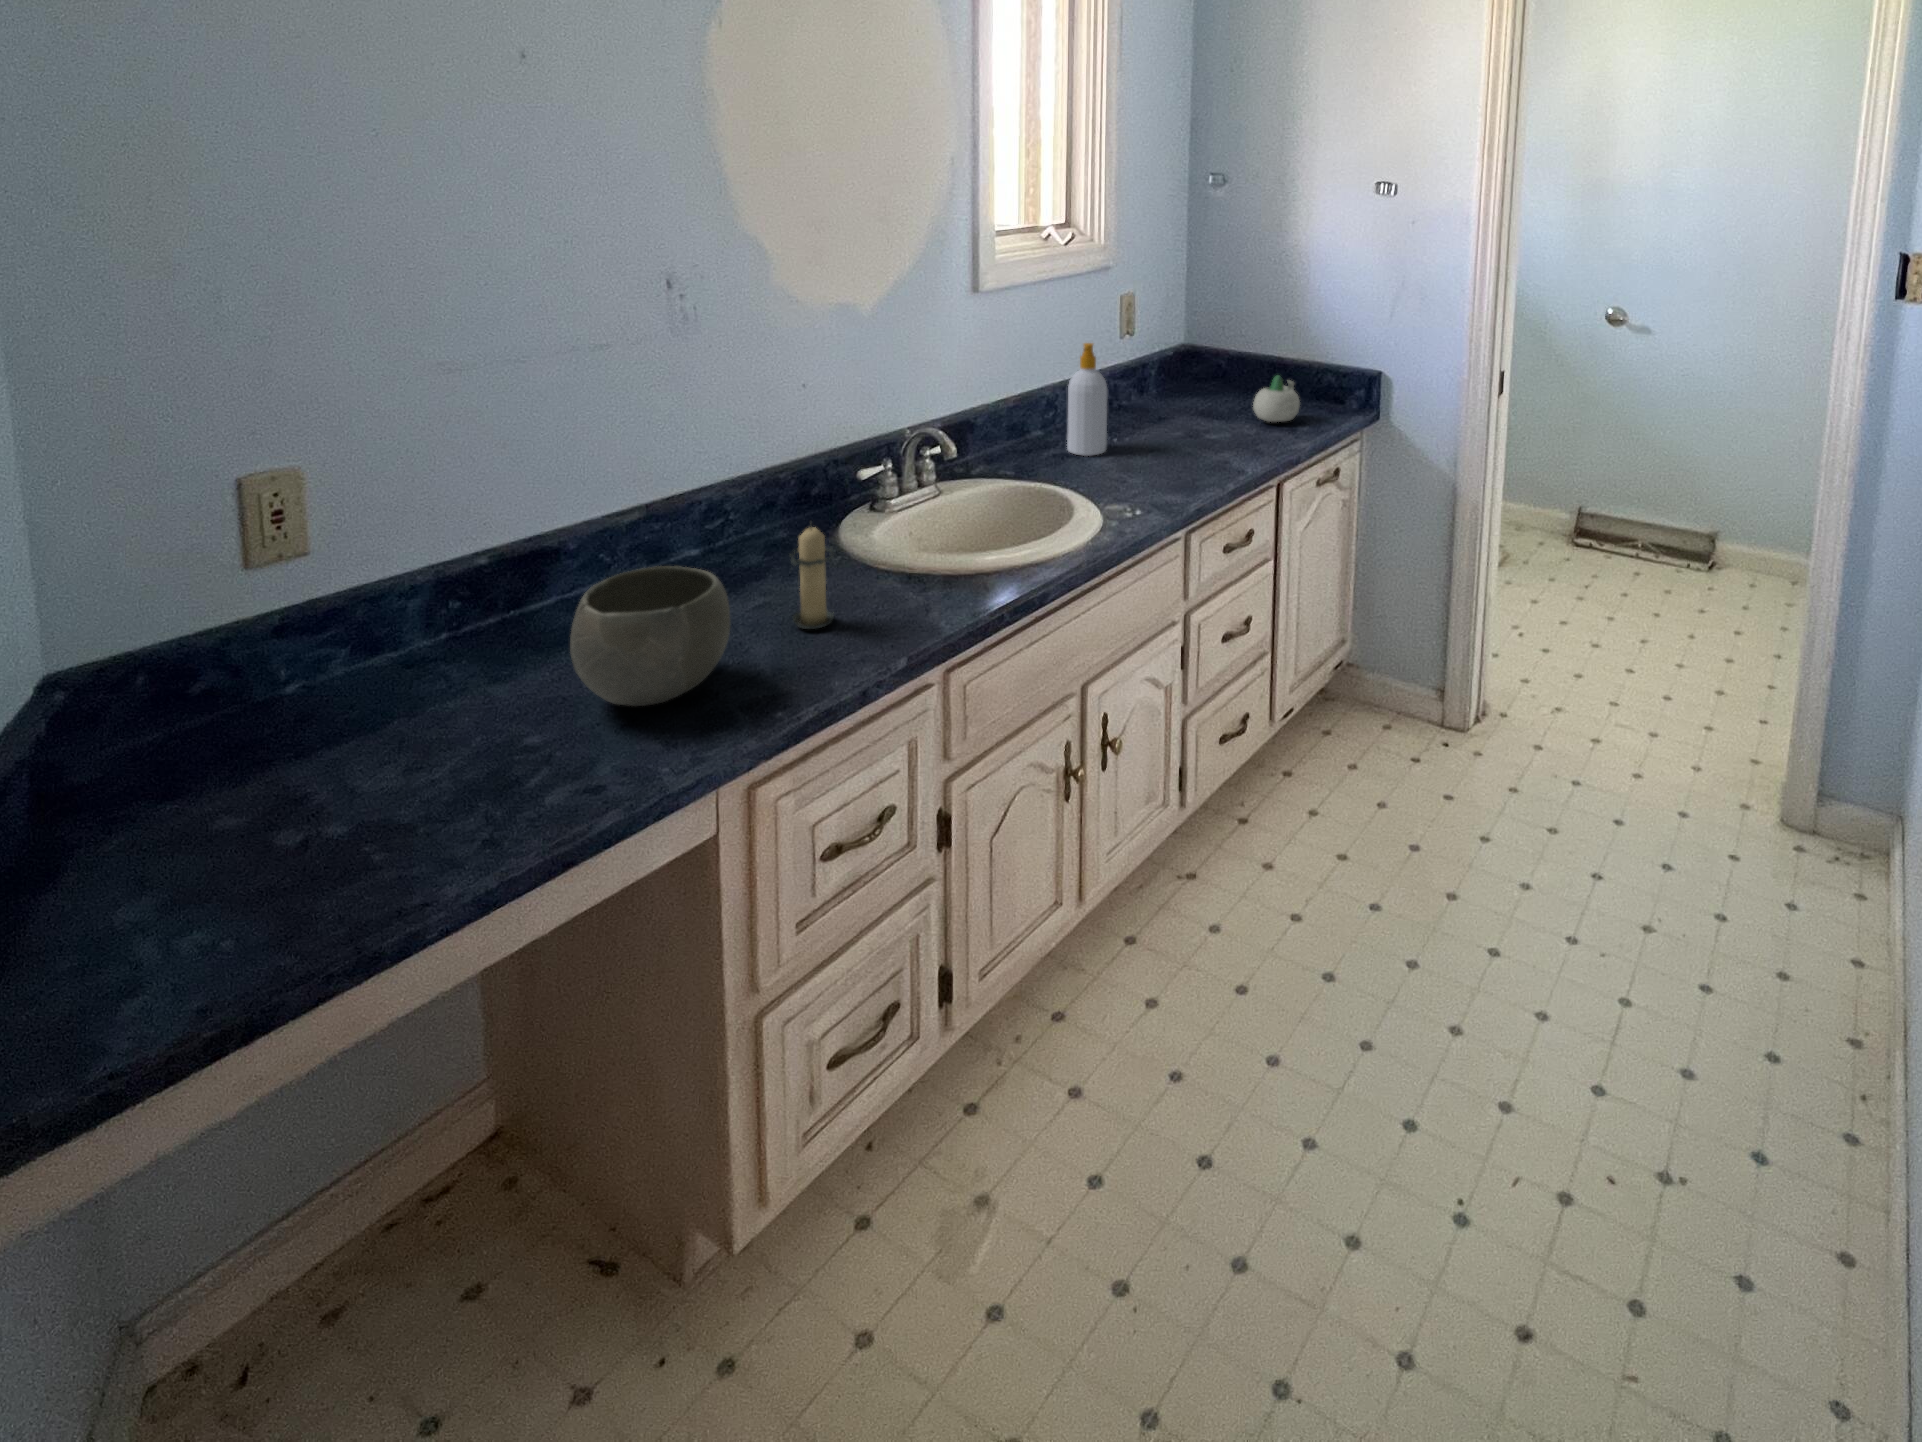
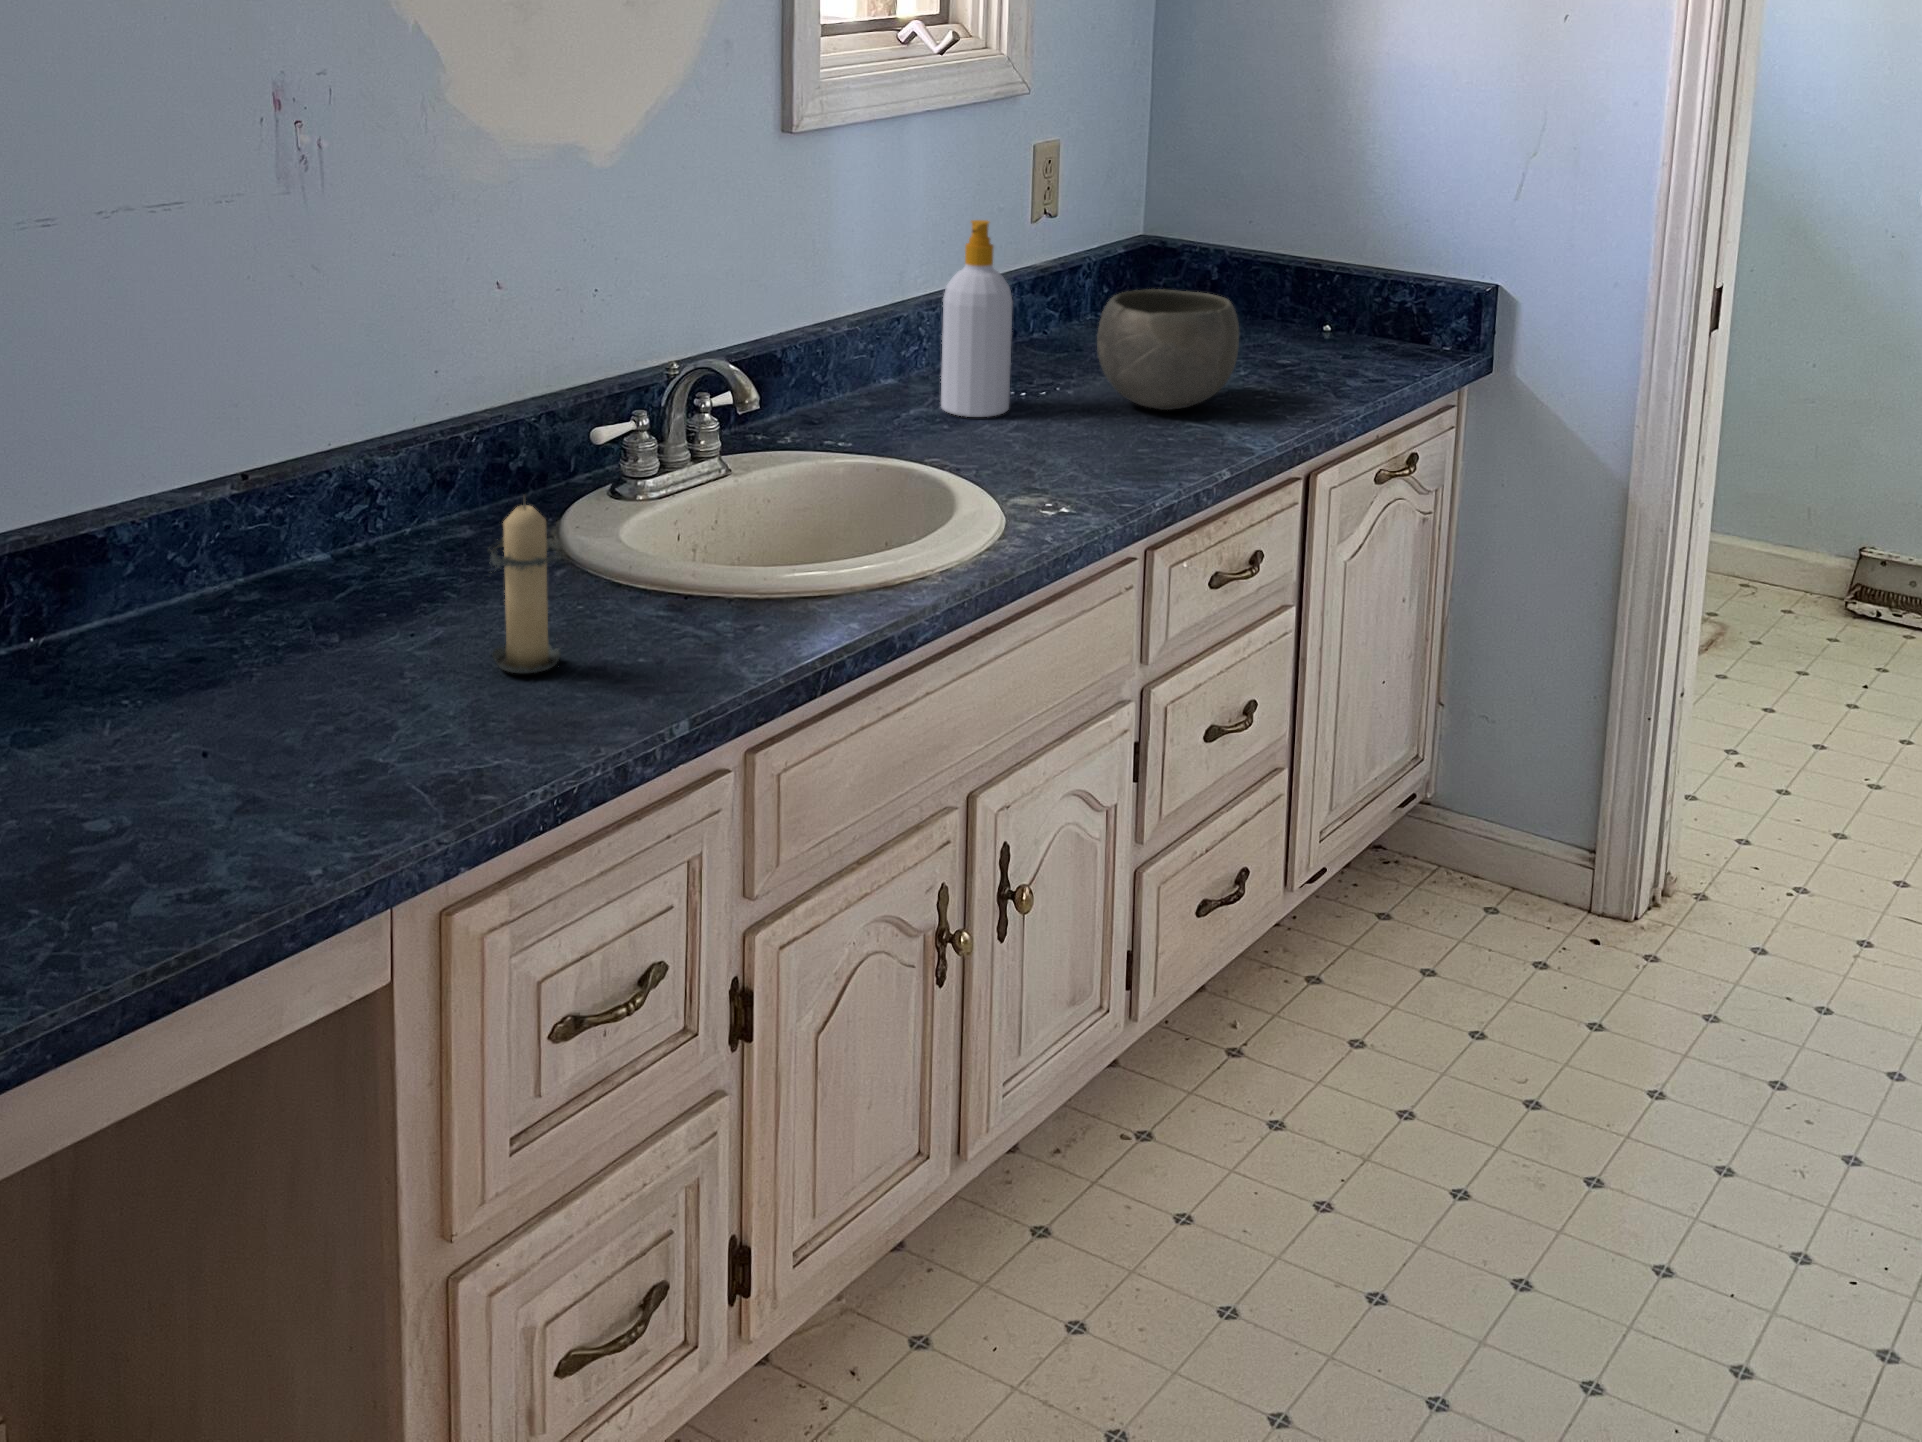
succulent planter: present [1253,375,1300,422] -> none [1269,285,1351,367]
ceramic bowl: present [570,566,730,706] -> present [1097,289,1239,410]

